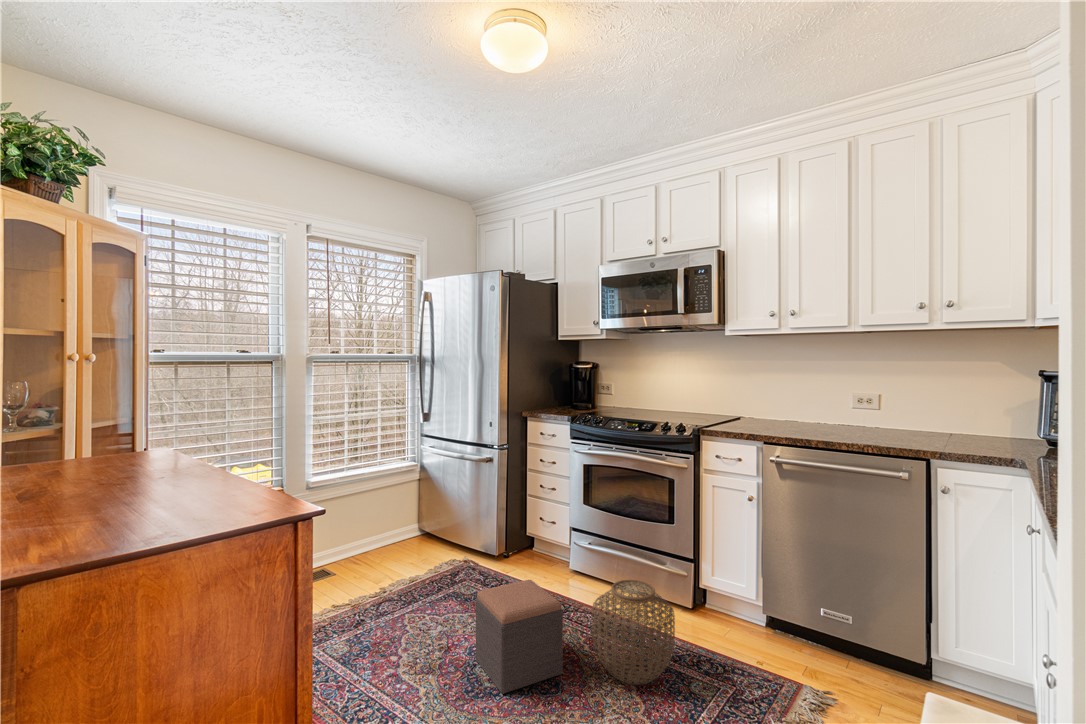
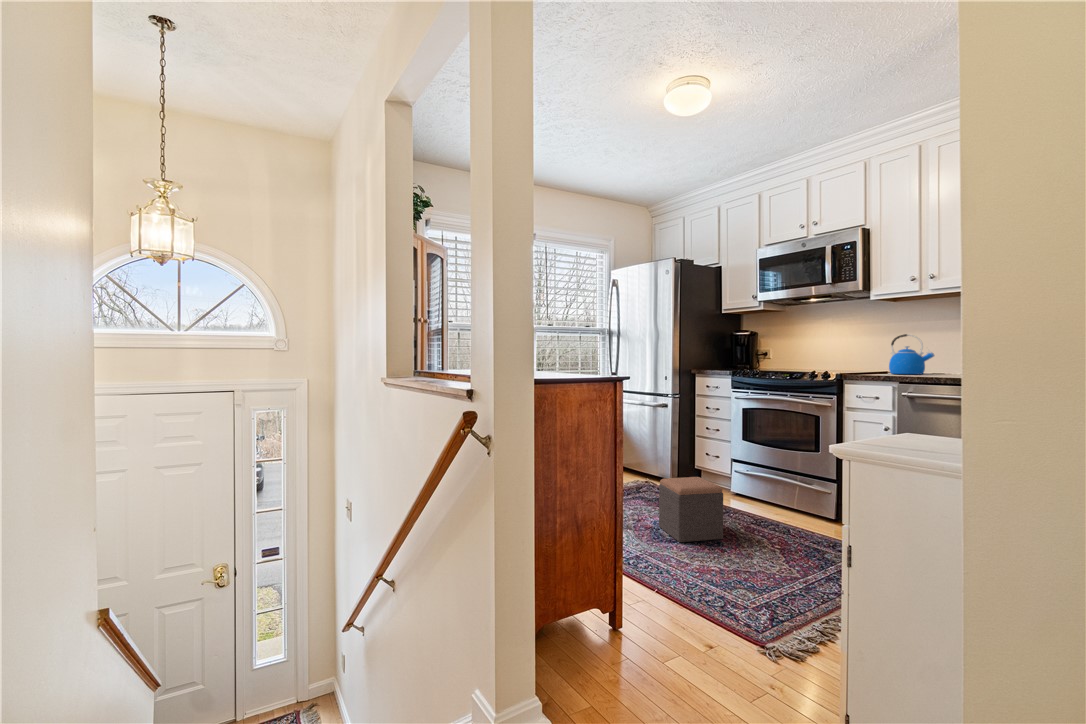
kettle: none [747,379,795,427] -> present [889,334,934,374]
woven basket: present [592,580,675,684] -> none [746,479,812,550]

